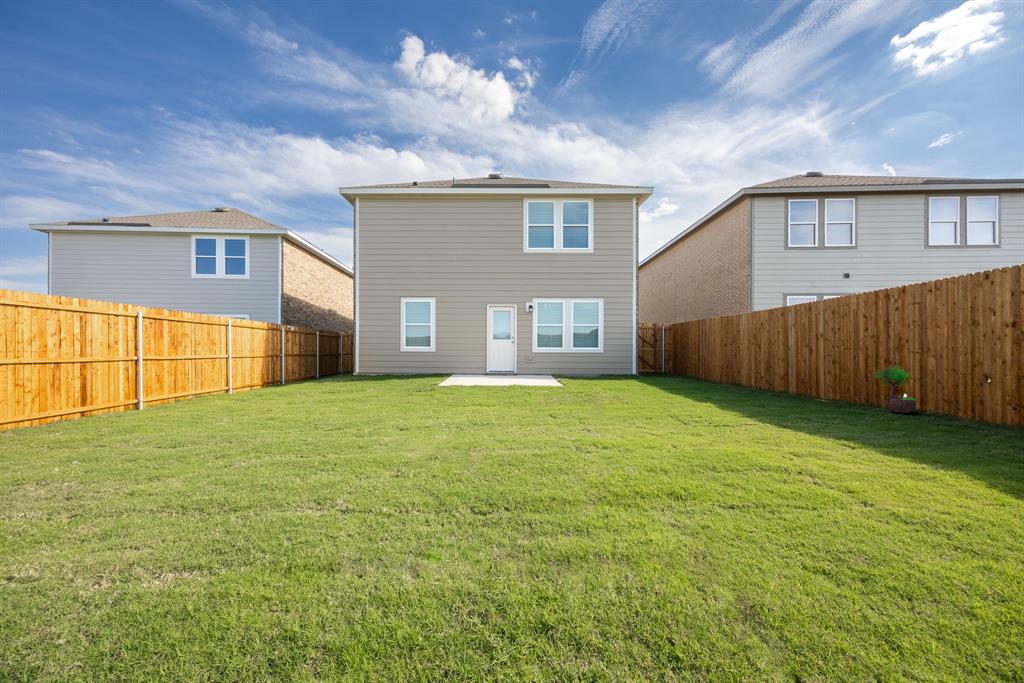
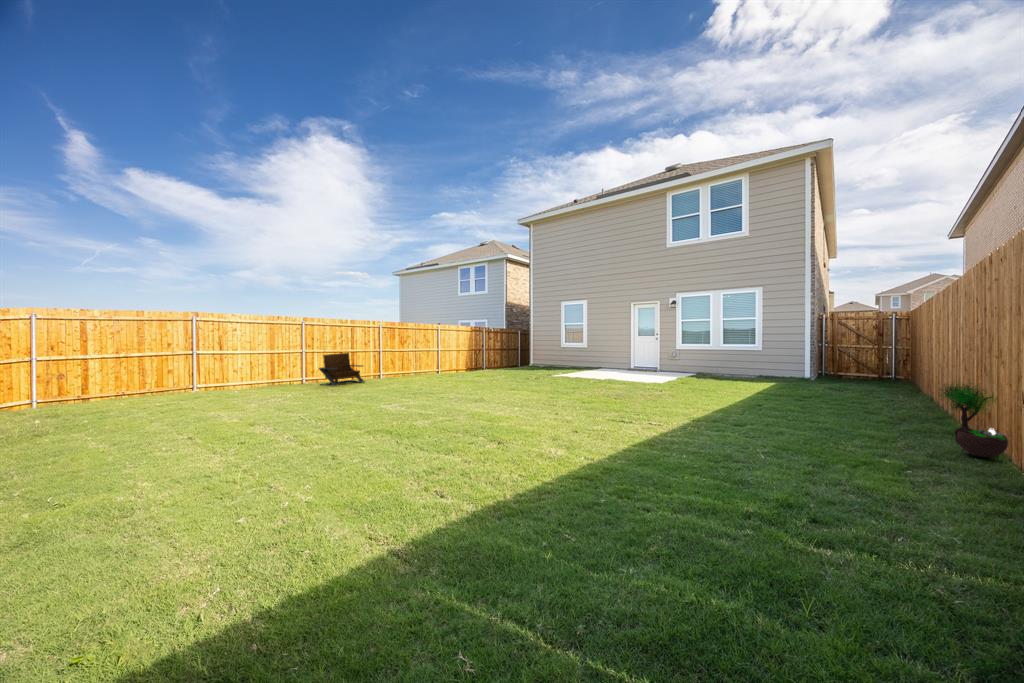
lounge chair: none [16,363,136,432] -> present [319,353,364,386]

